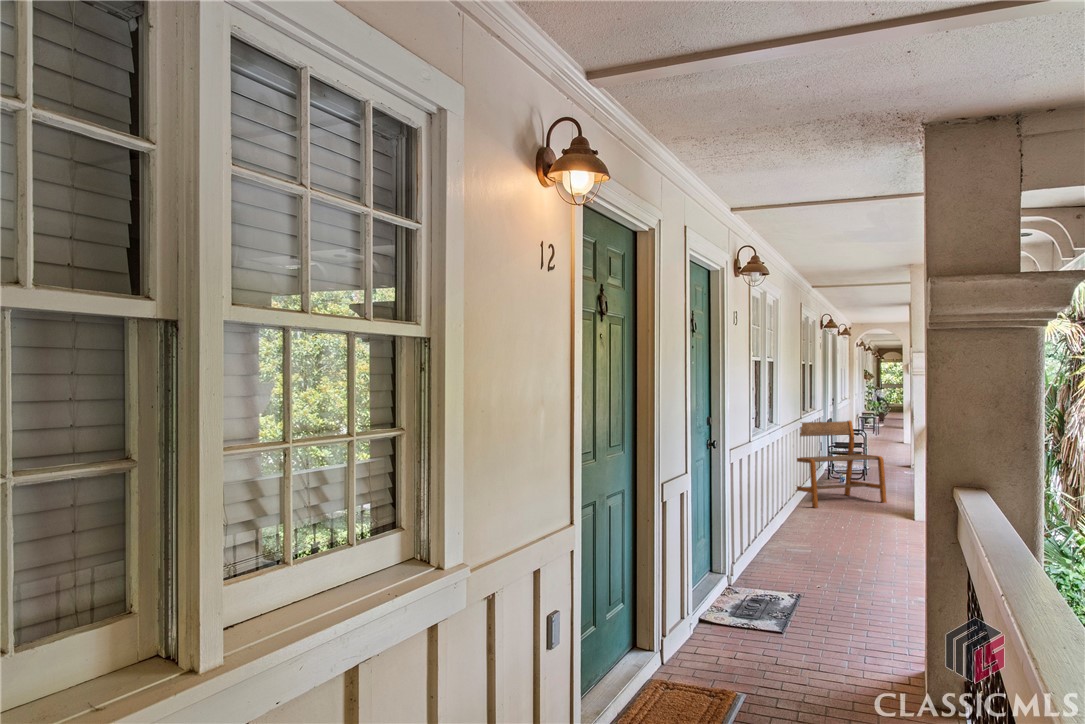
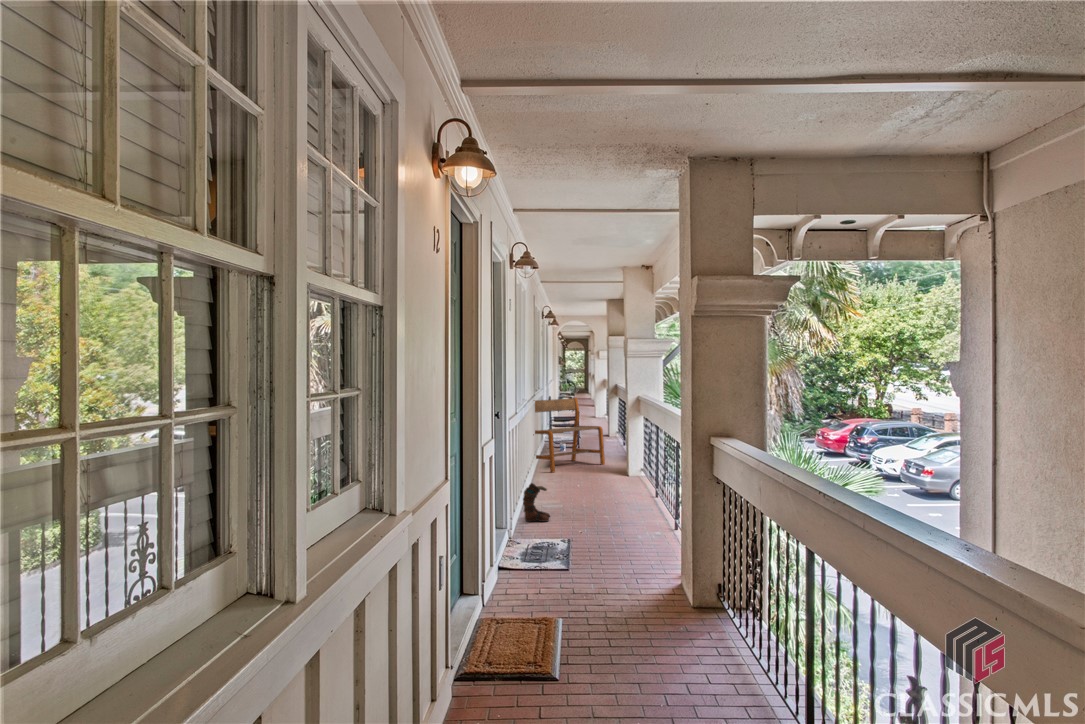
boots: none [753,521,789,569] -> present [523,483,550,522]

